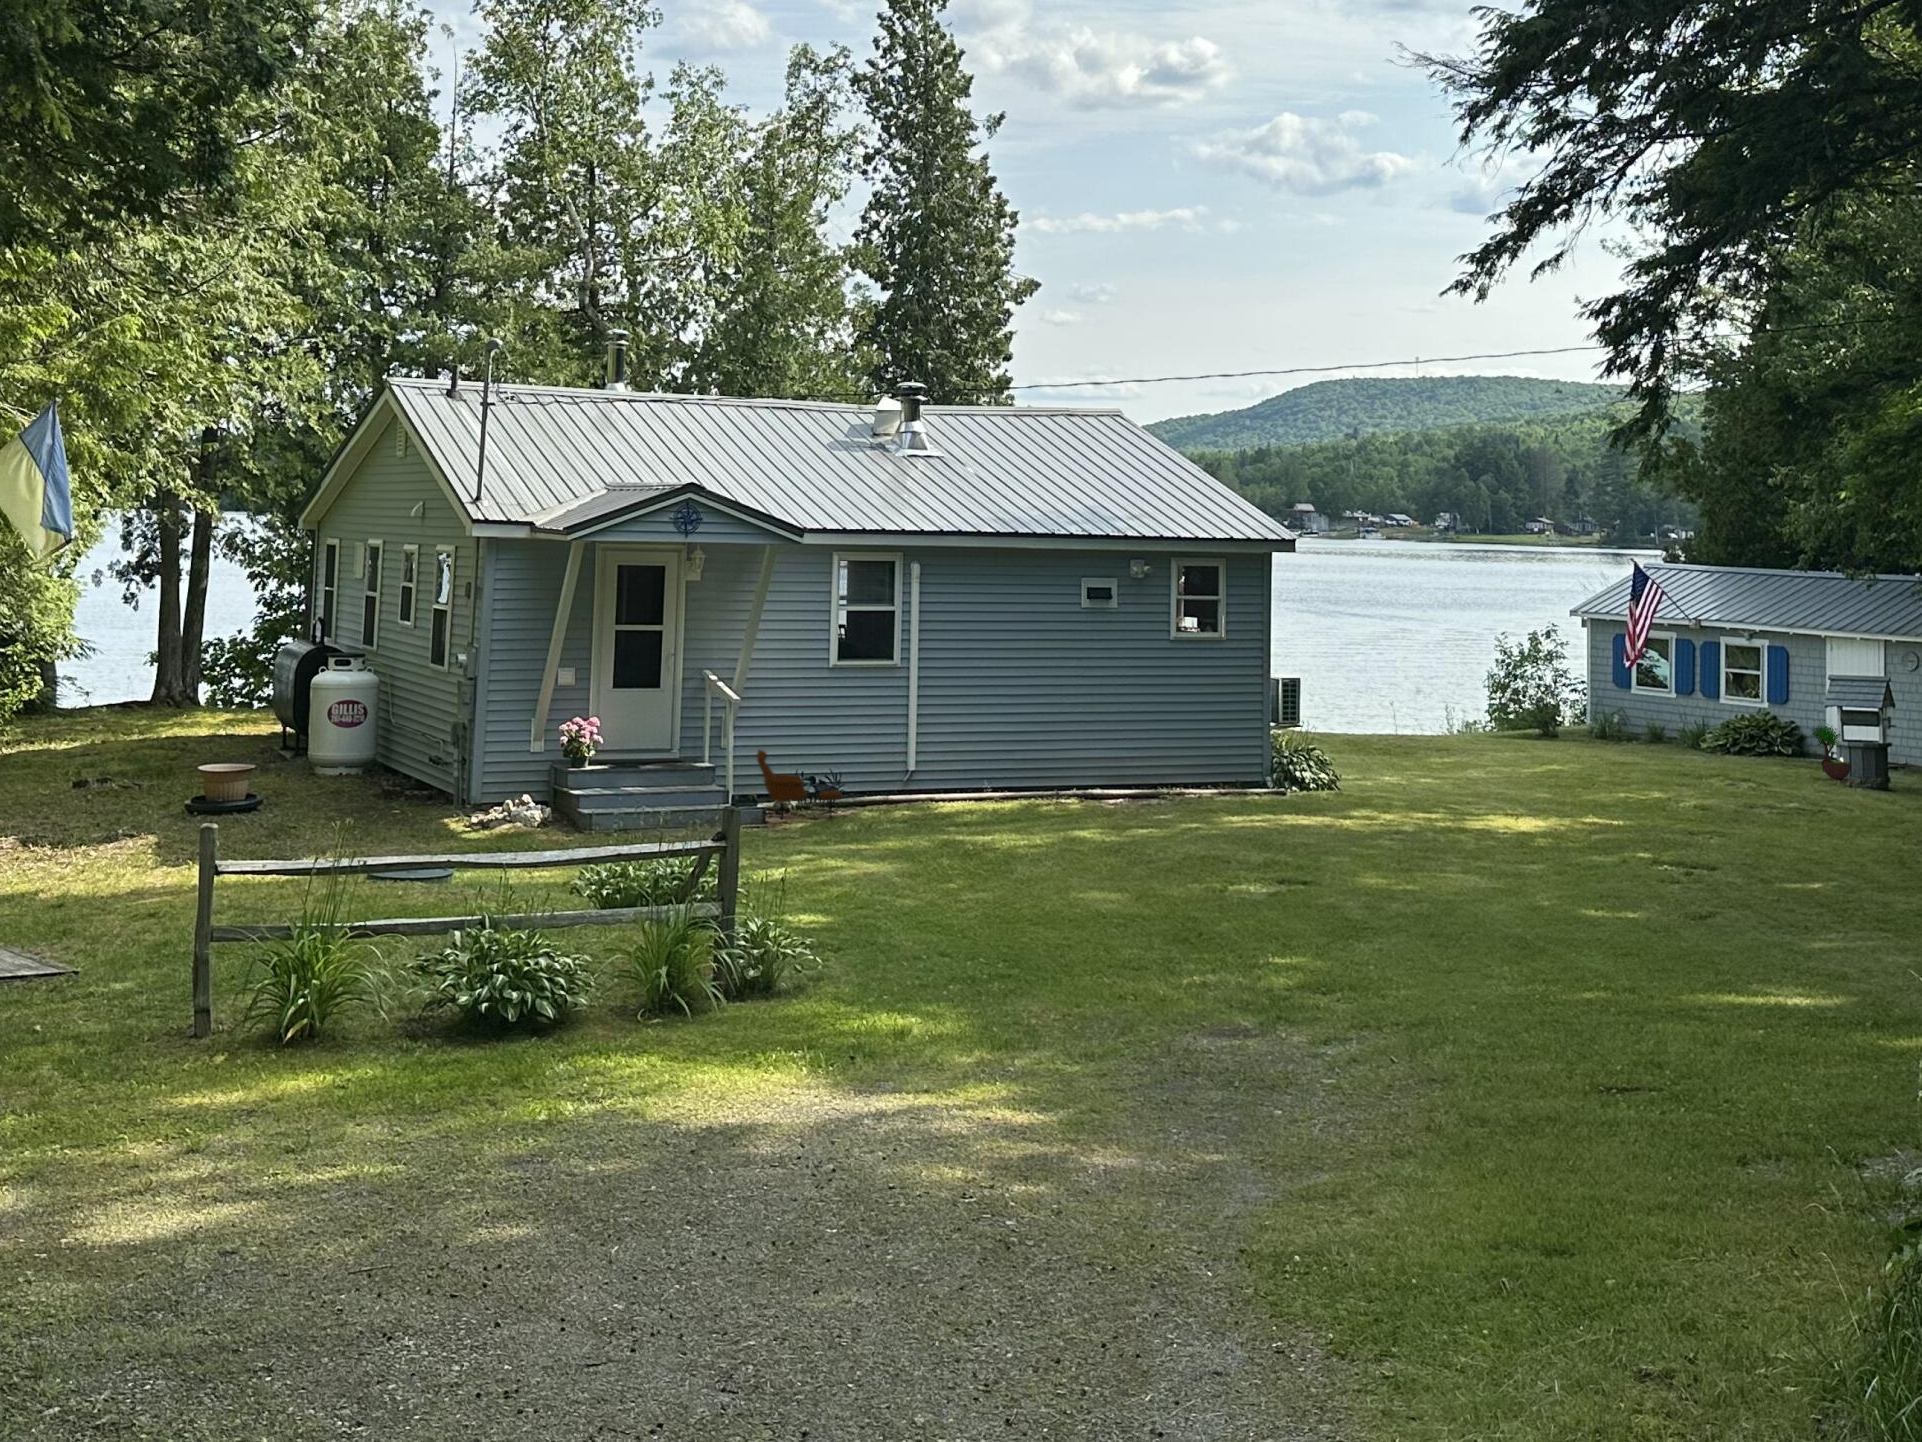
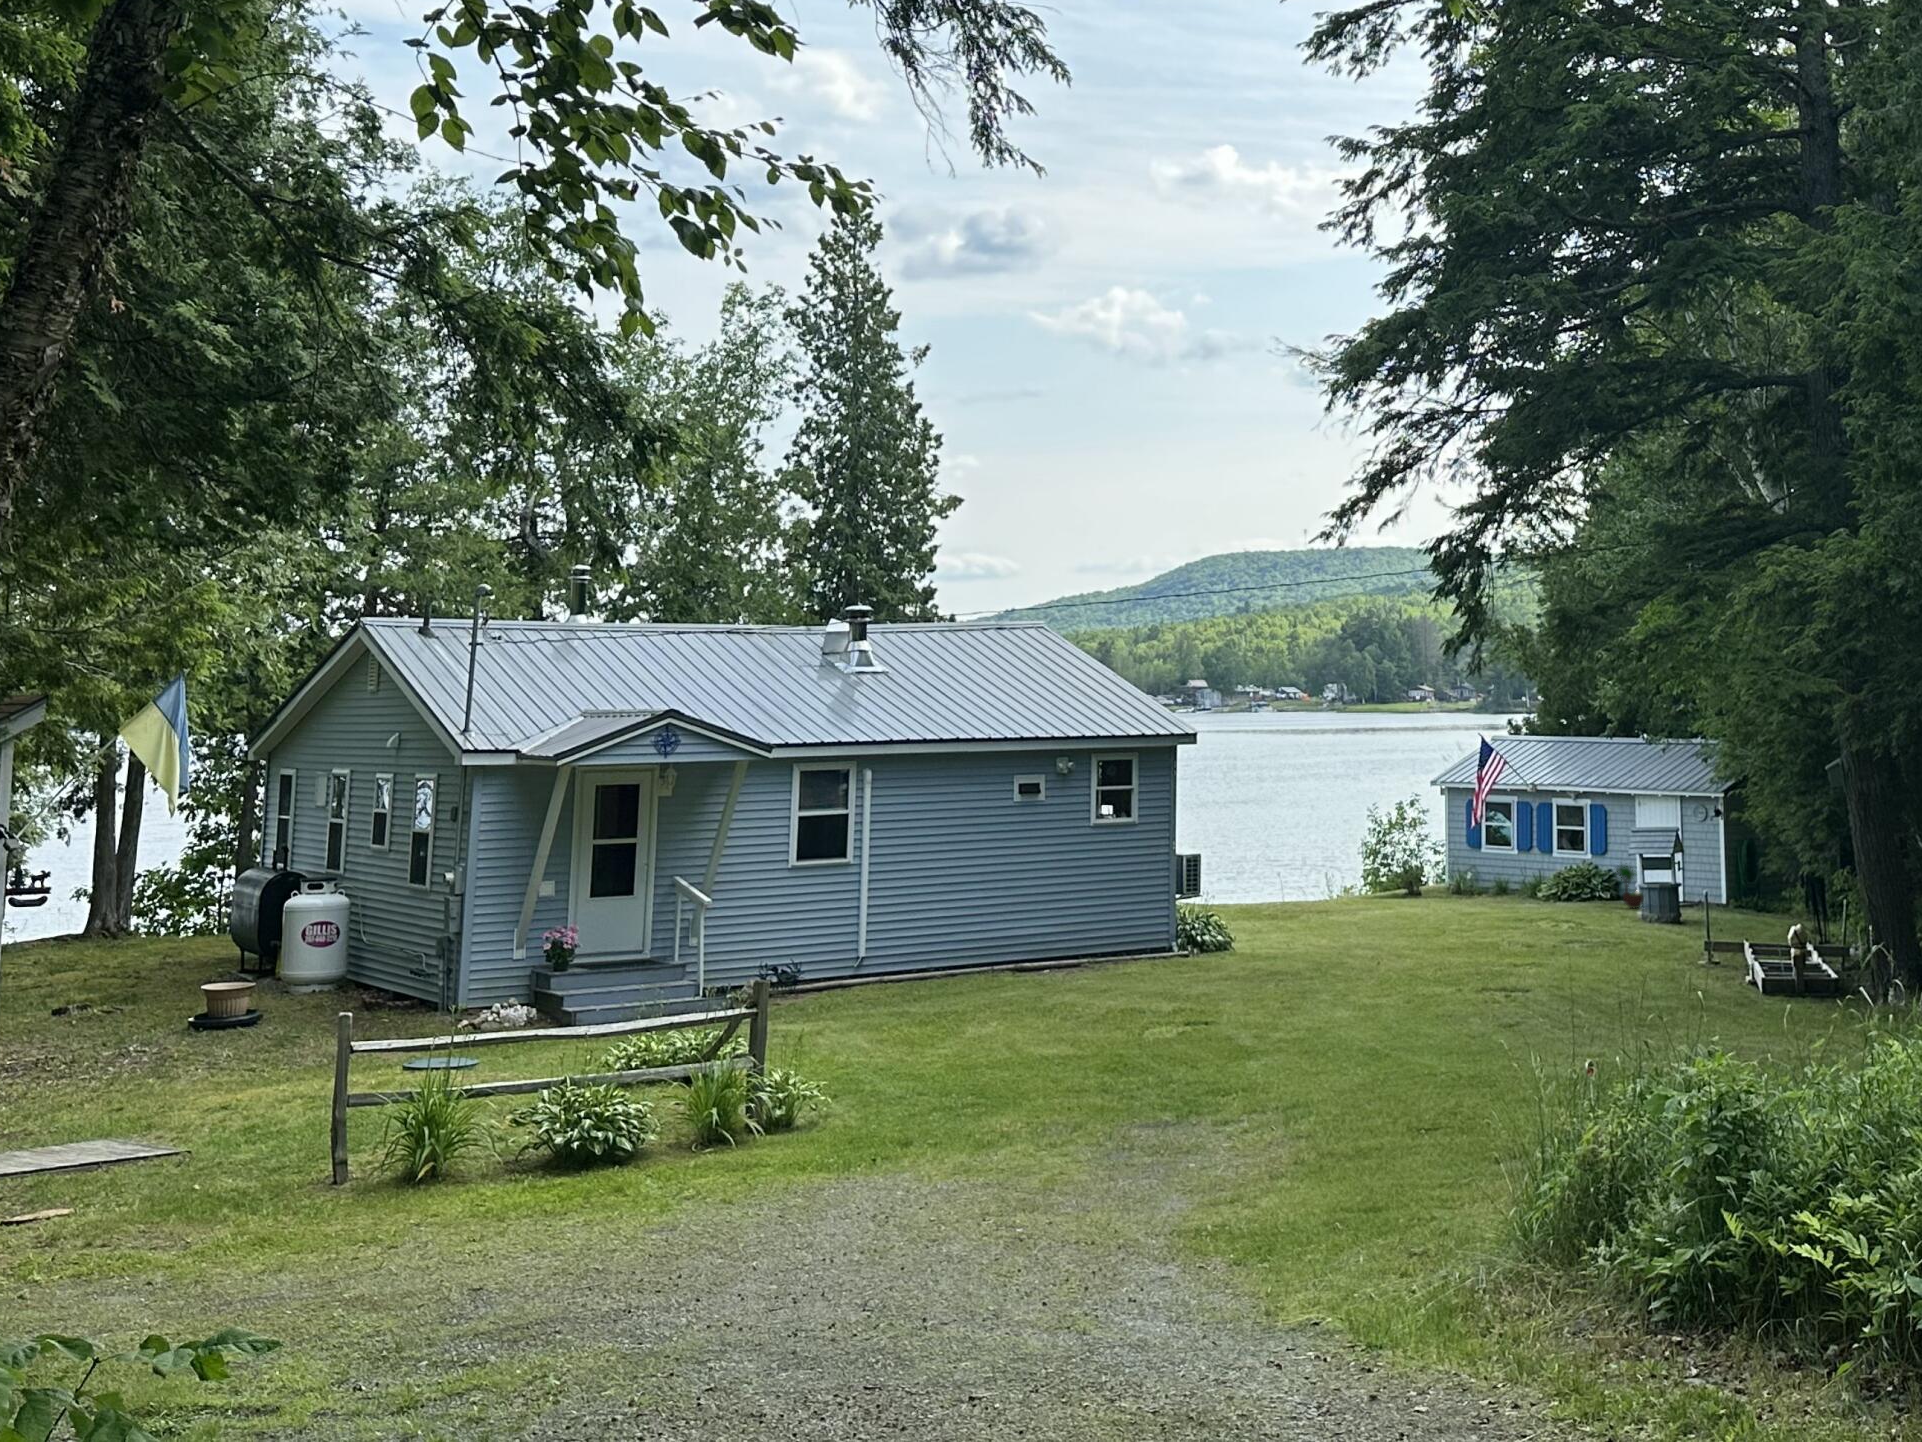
lounge chair: present [757,750,842,817] -> none [725,942,809,1003]

